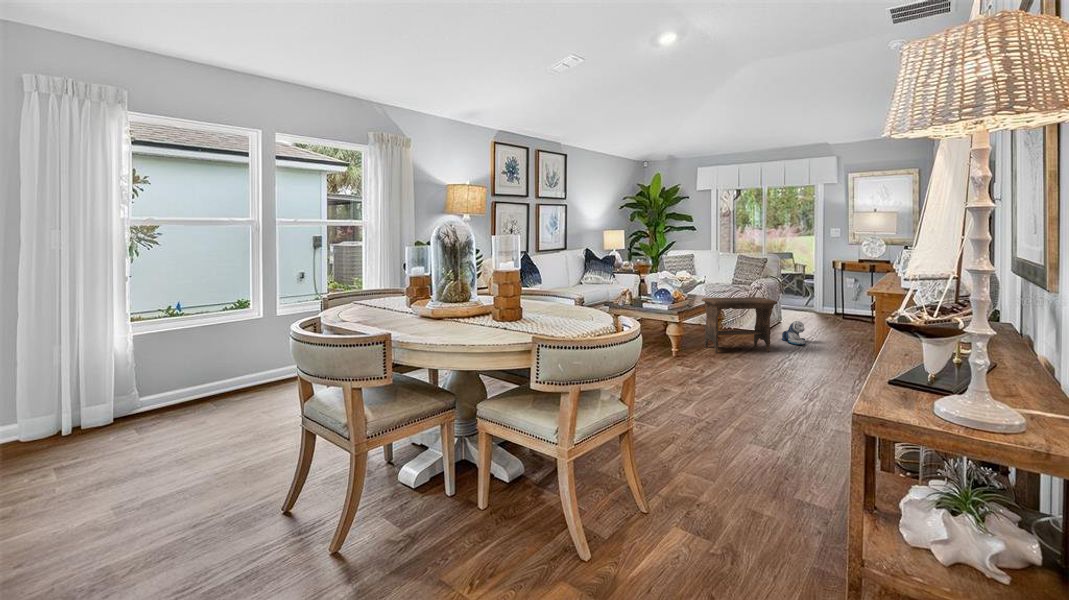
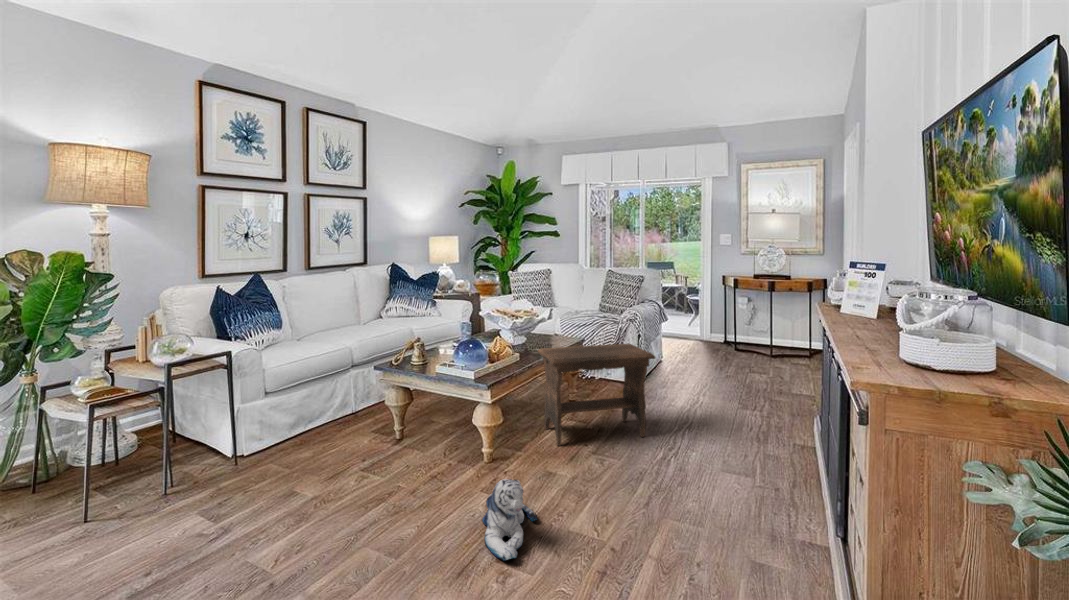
plush toy: present [782,321,805,345] -> present [482,479,537,561]

